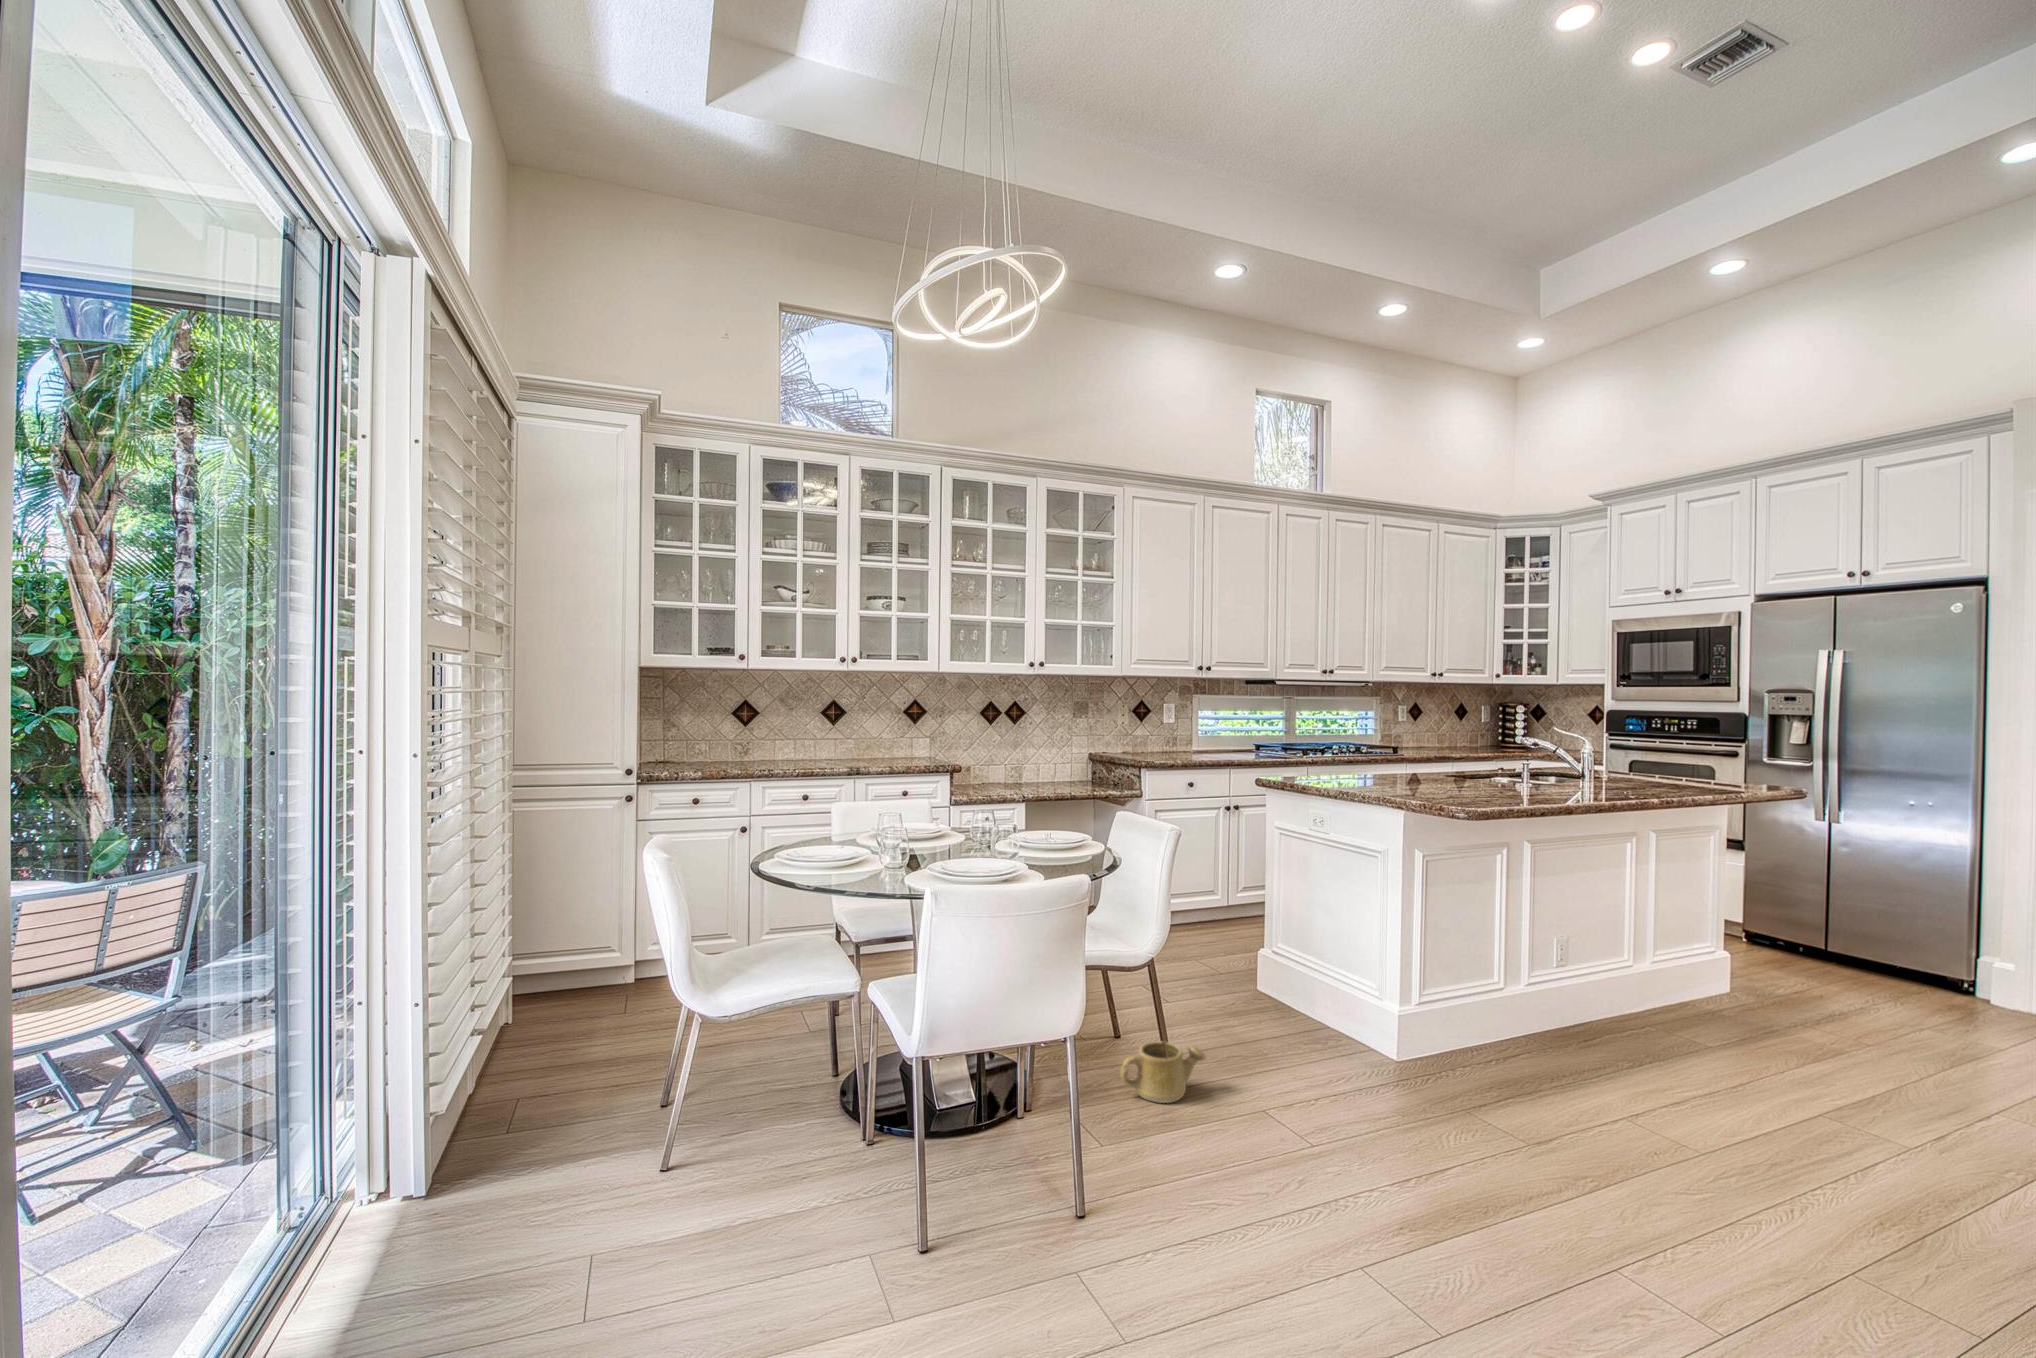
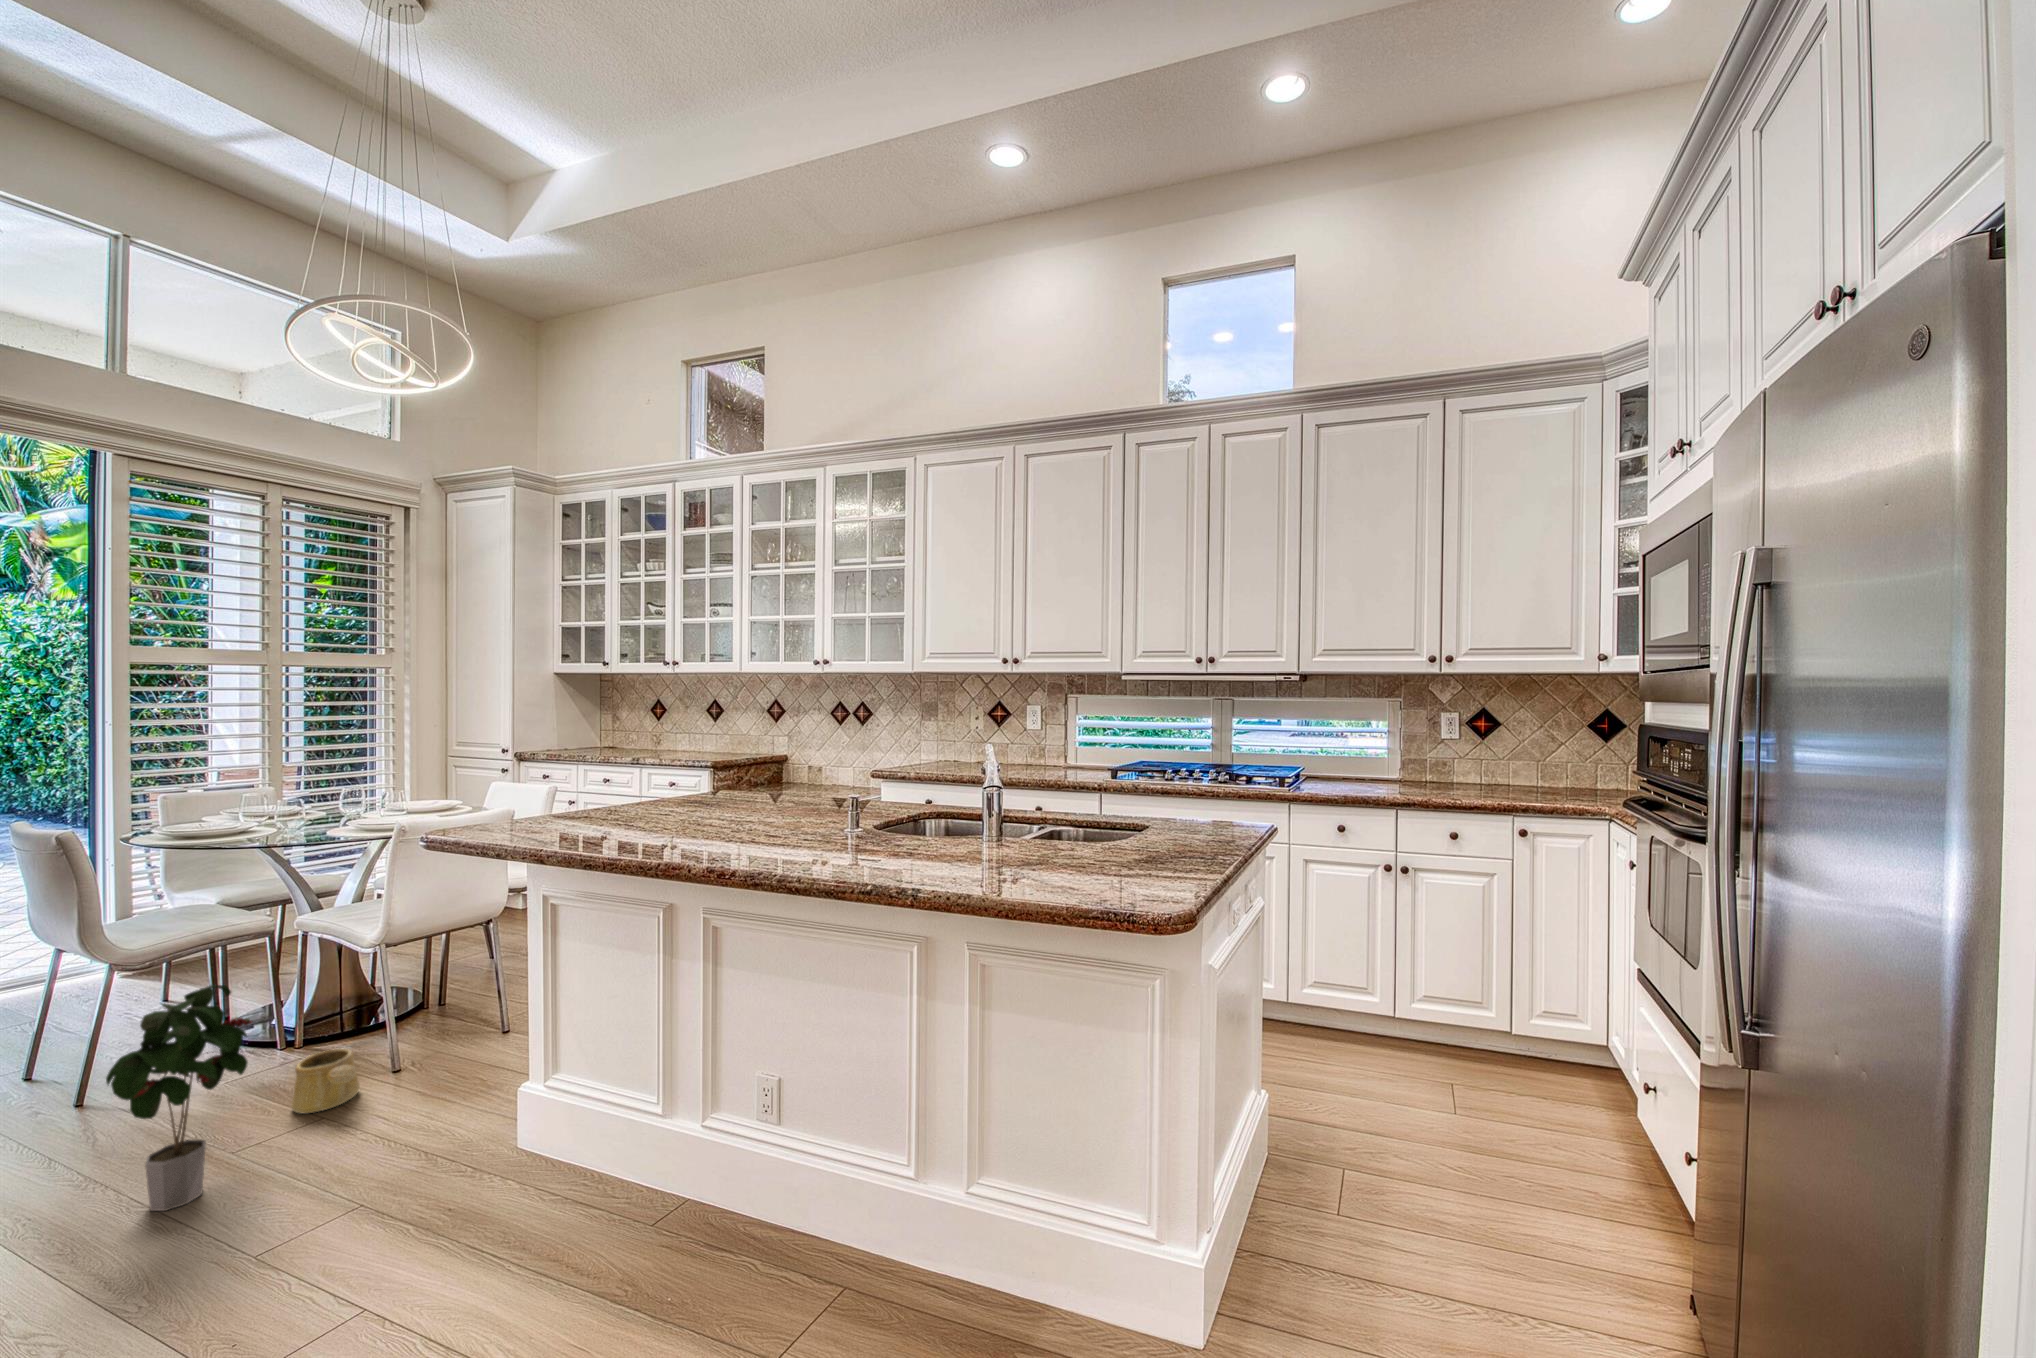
potted plant: none [1219,956,1397,1151] -> present [106,985,251,1211]

